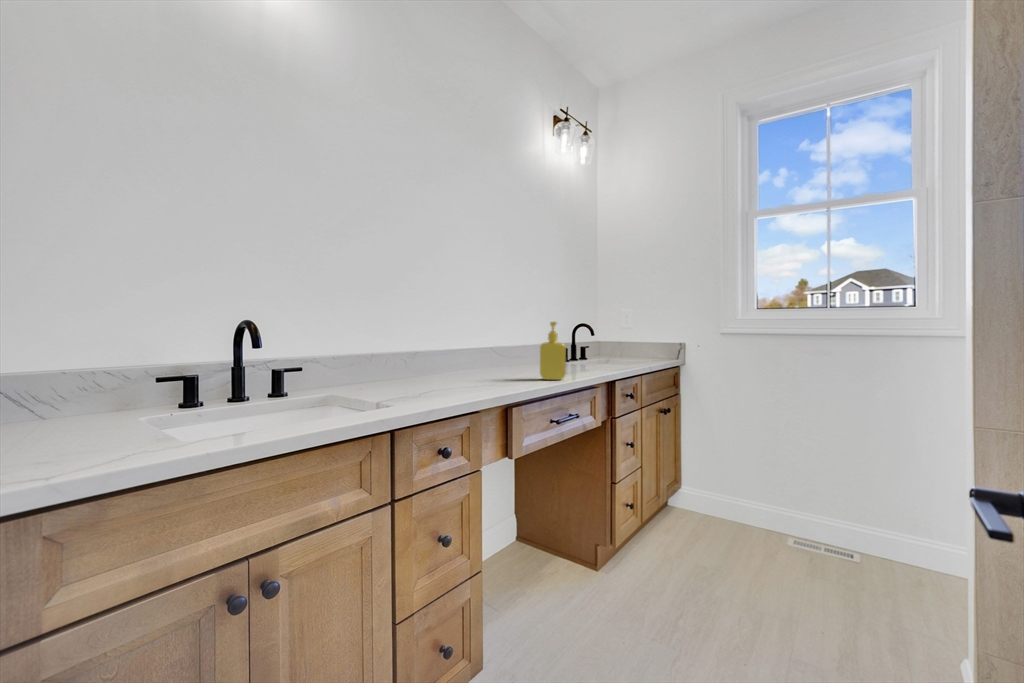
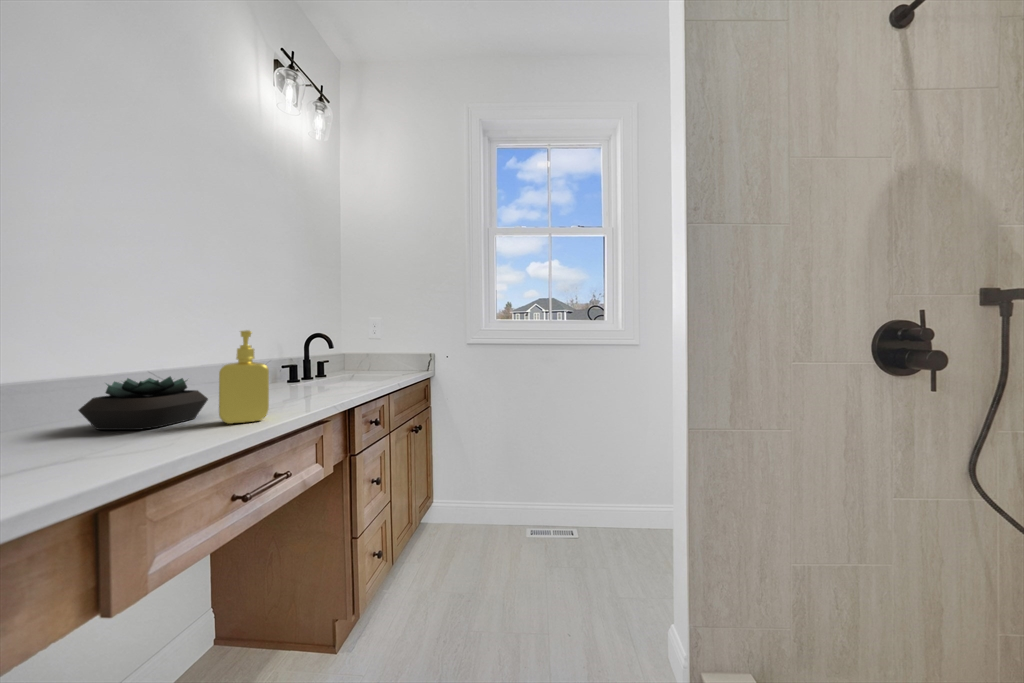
succulent plant: none [477,351,530,379] -> present [78,376,208,430]

